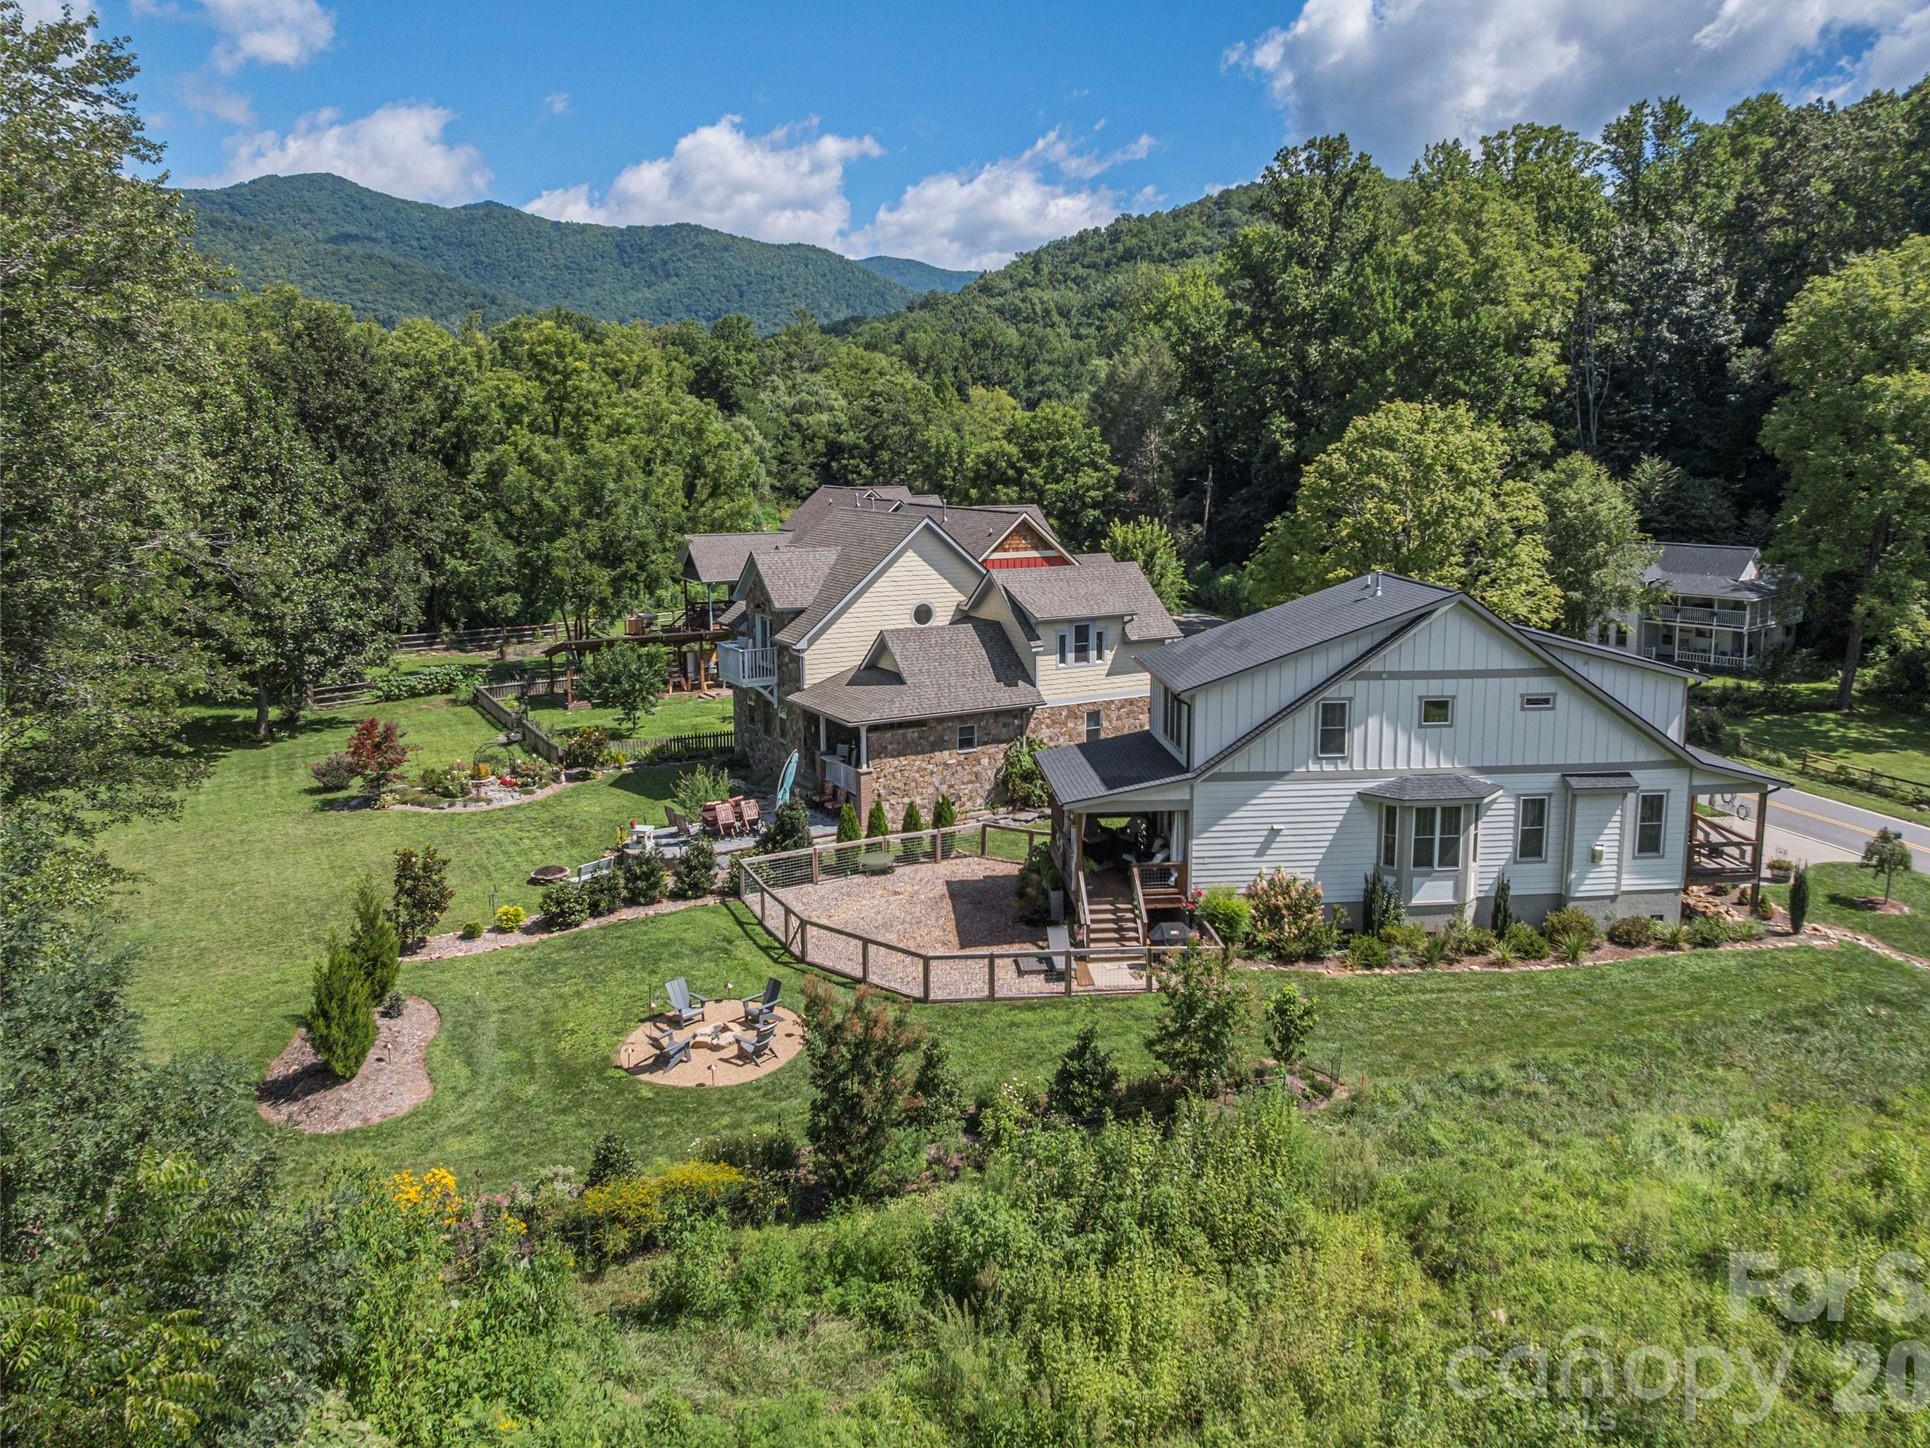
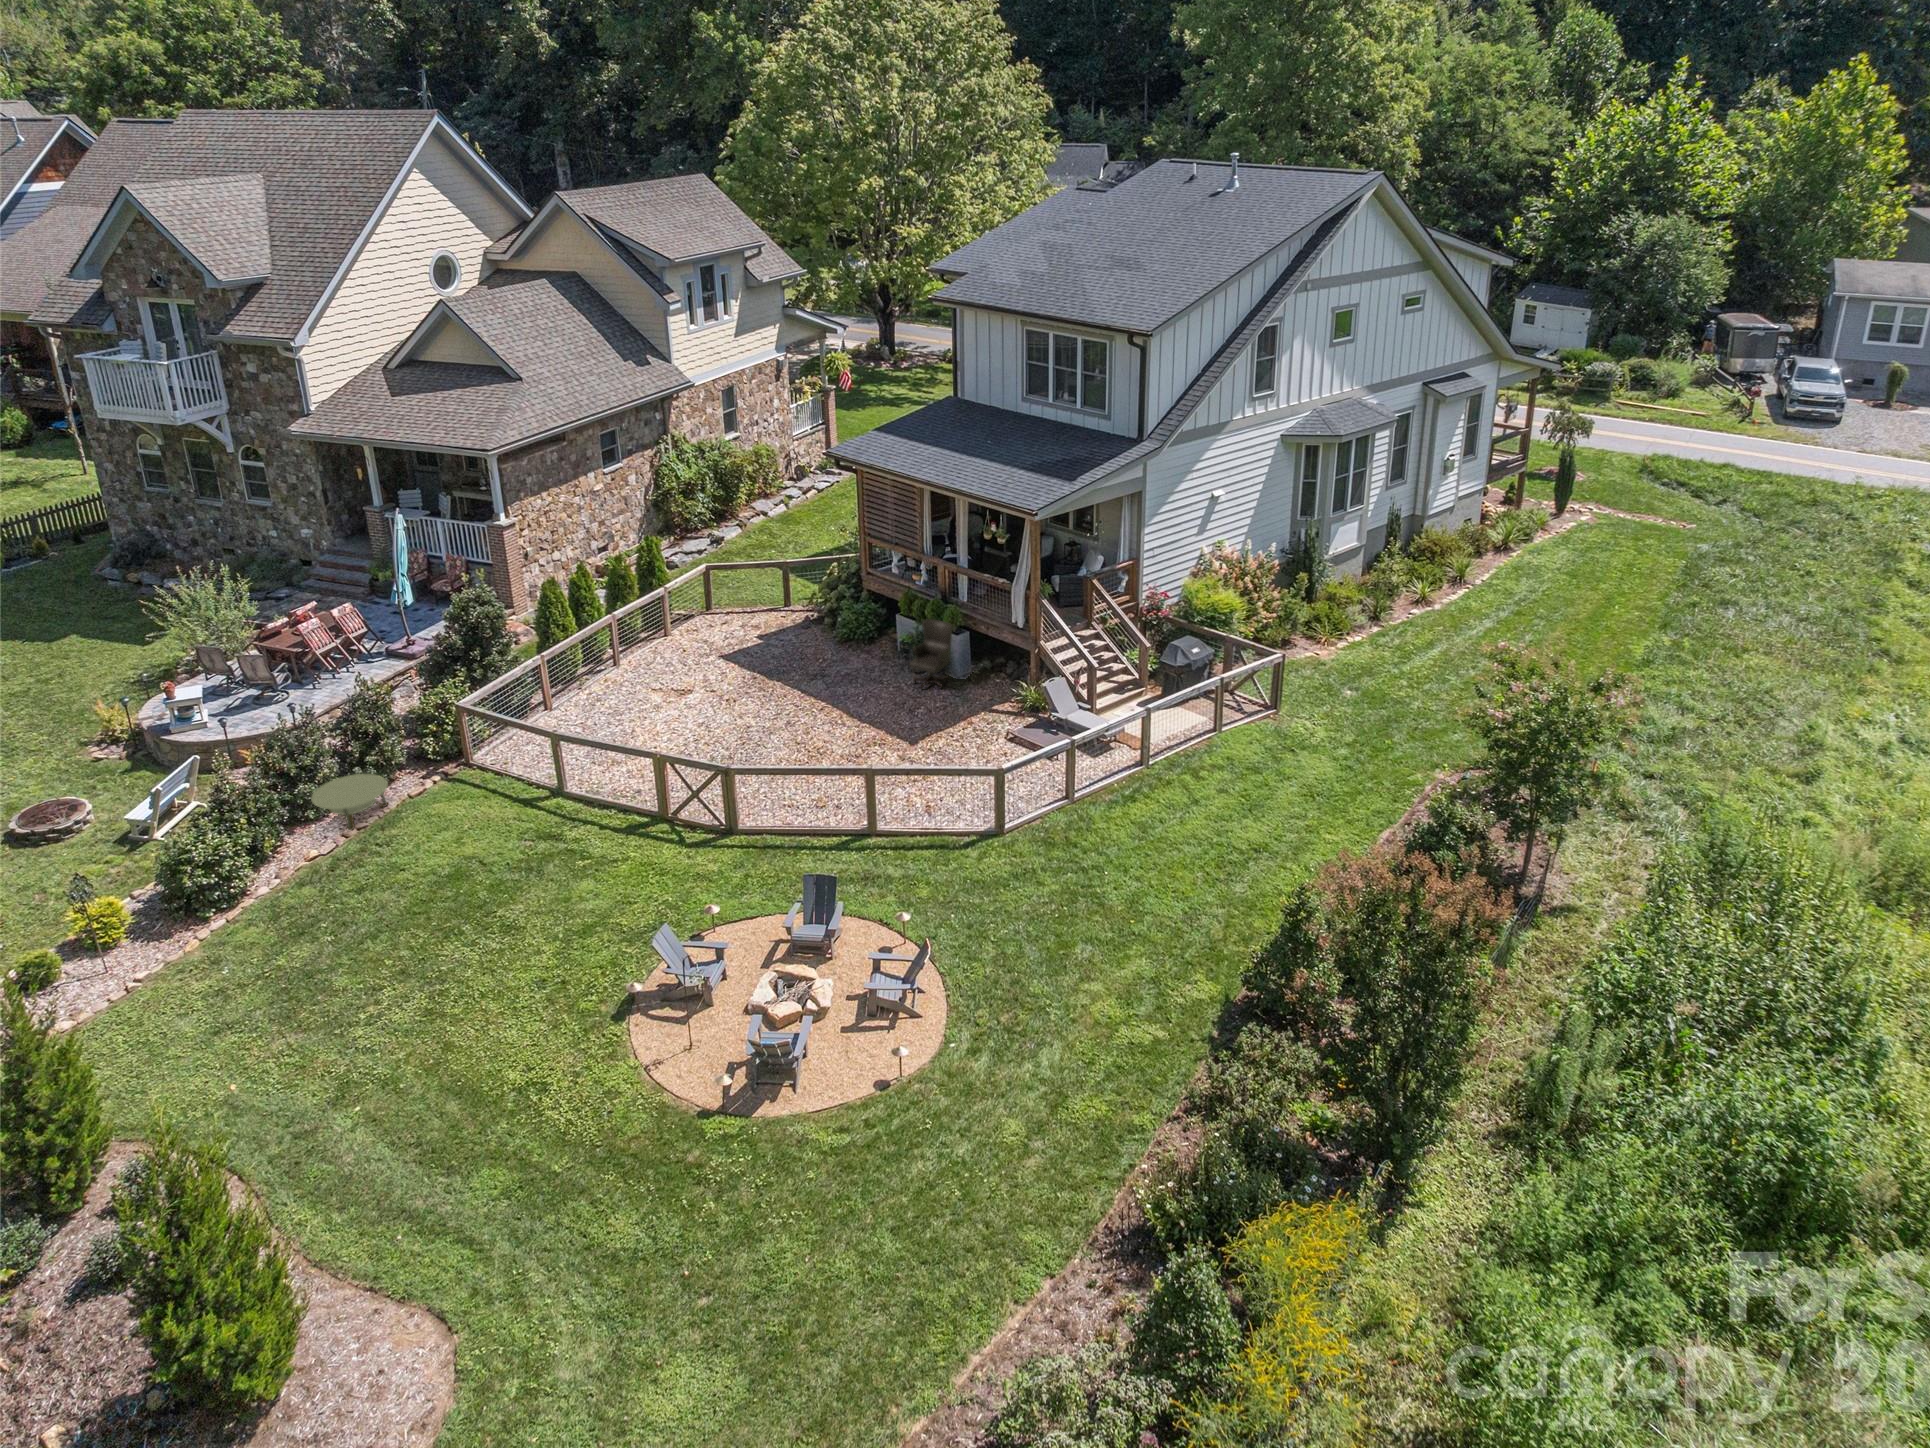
round table: present [857,852,895,877] -> present [311,774,388,831]

